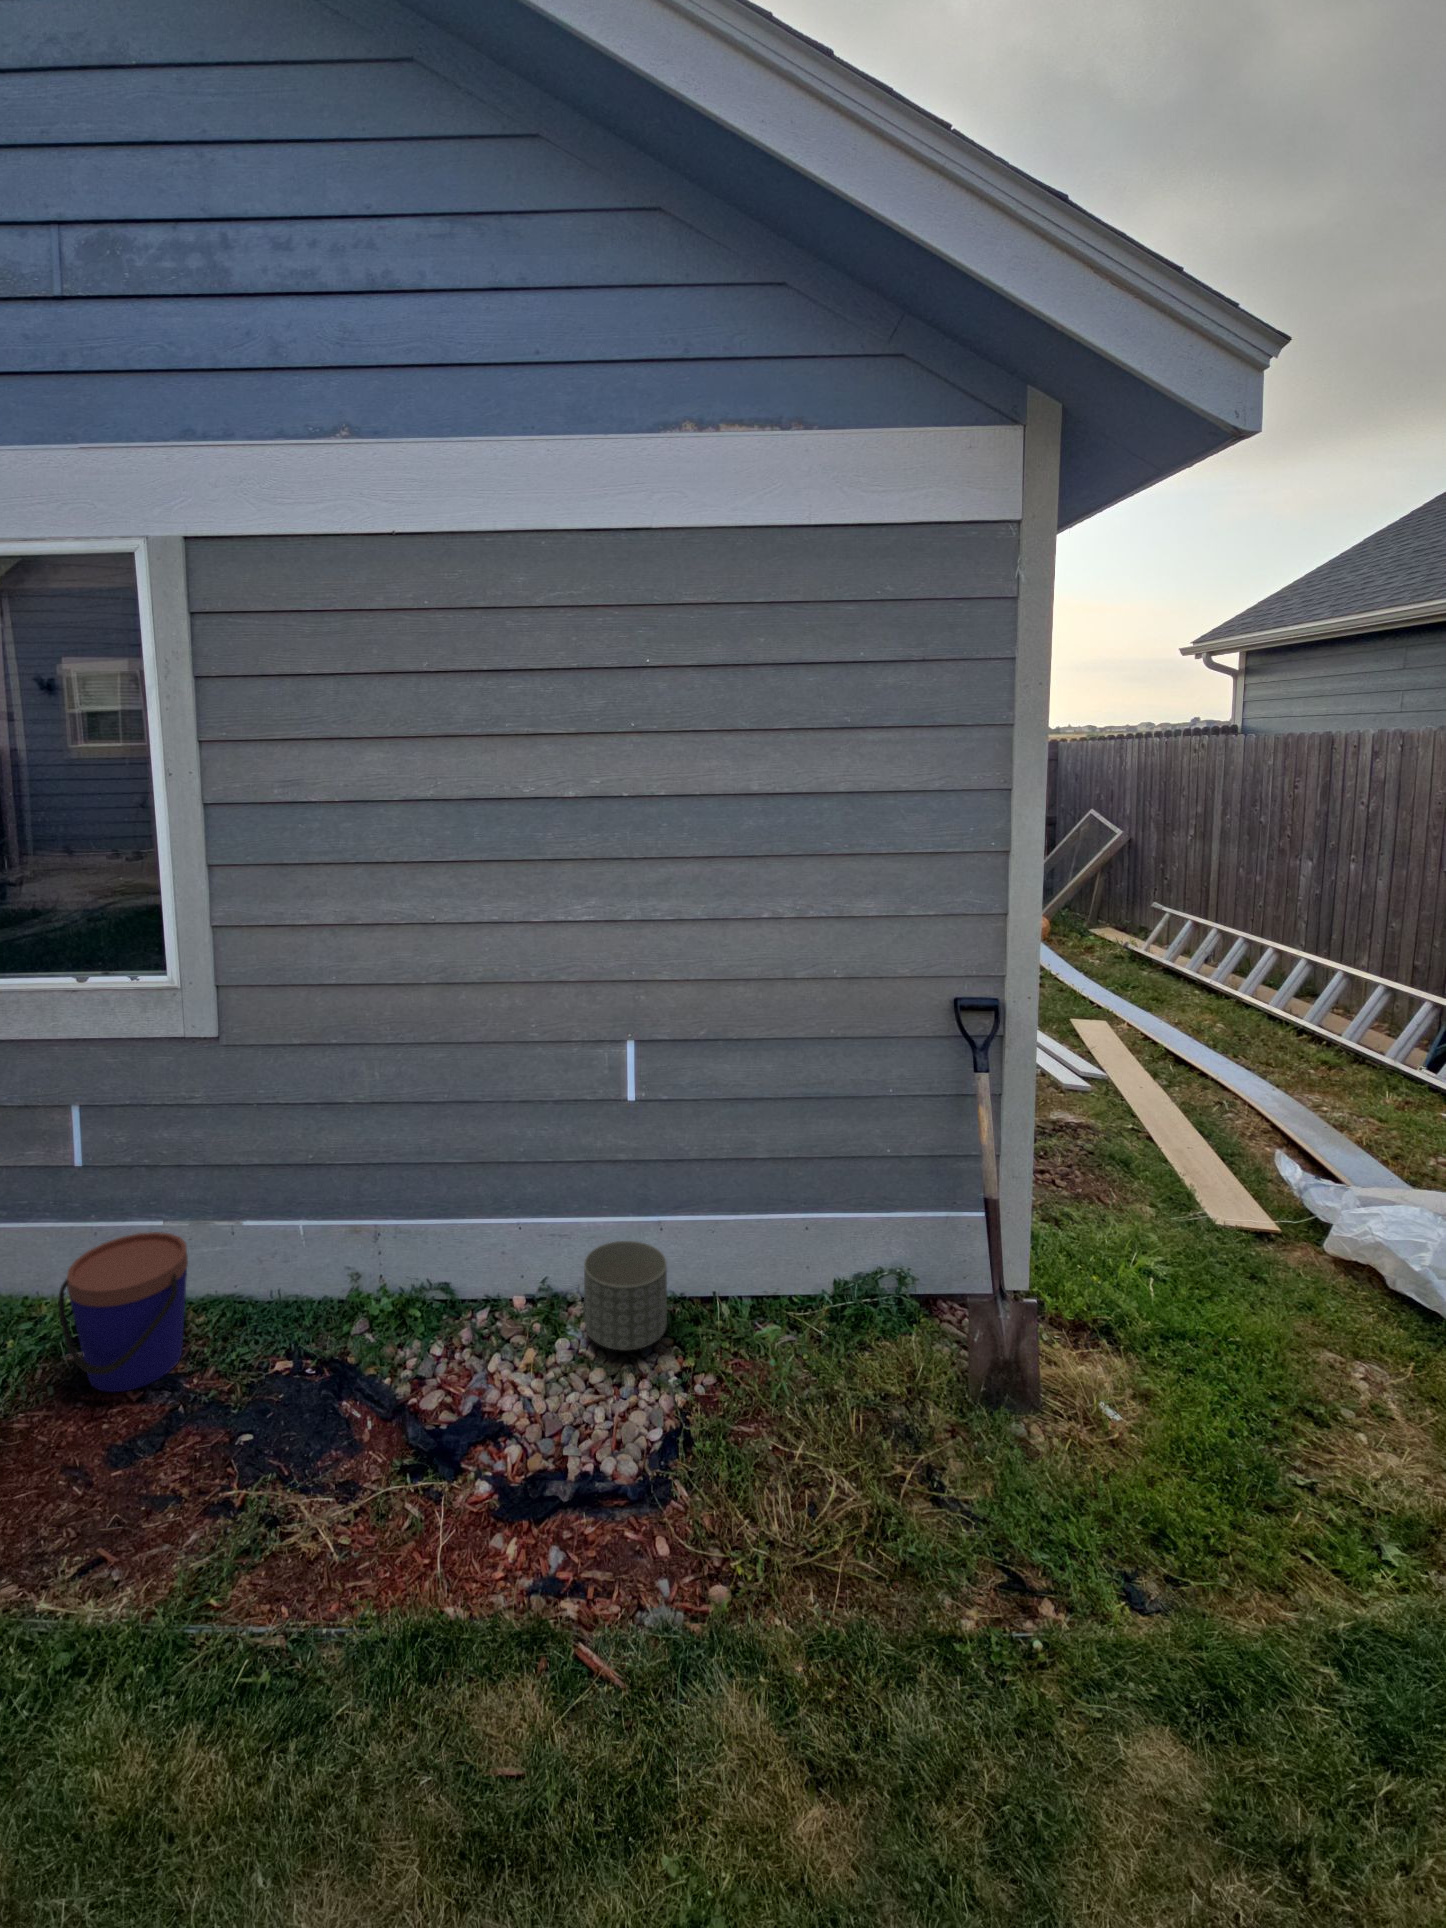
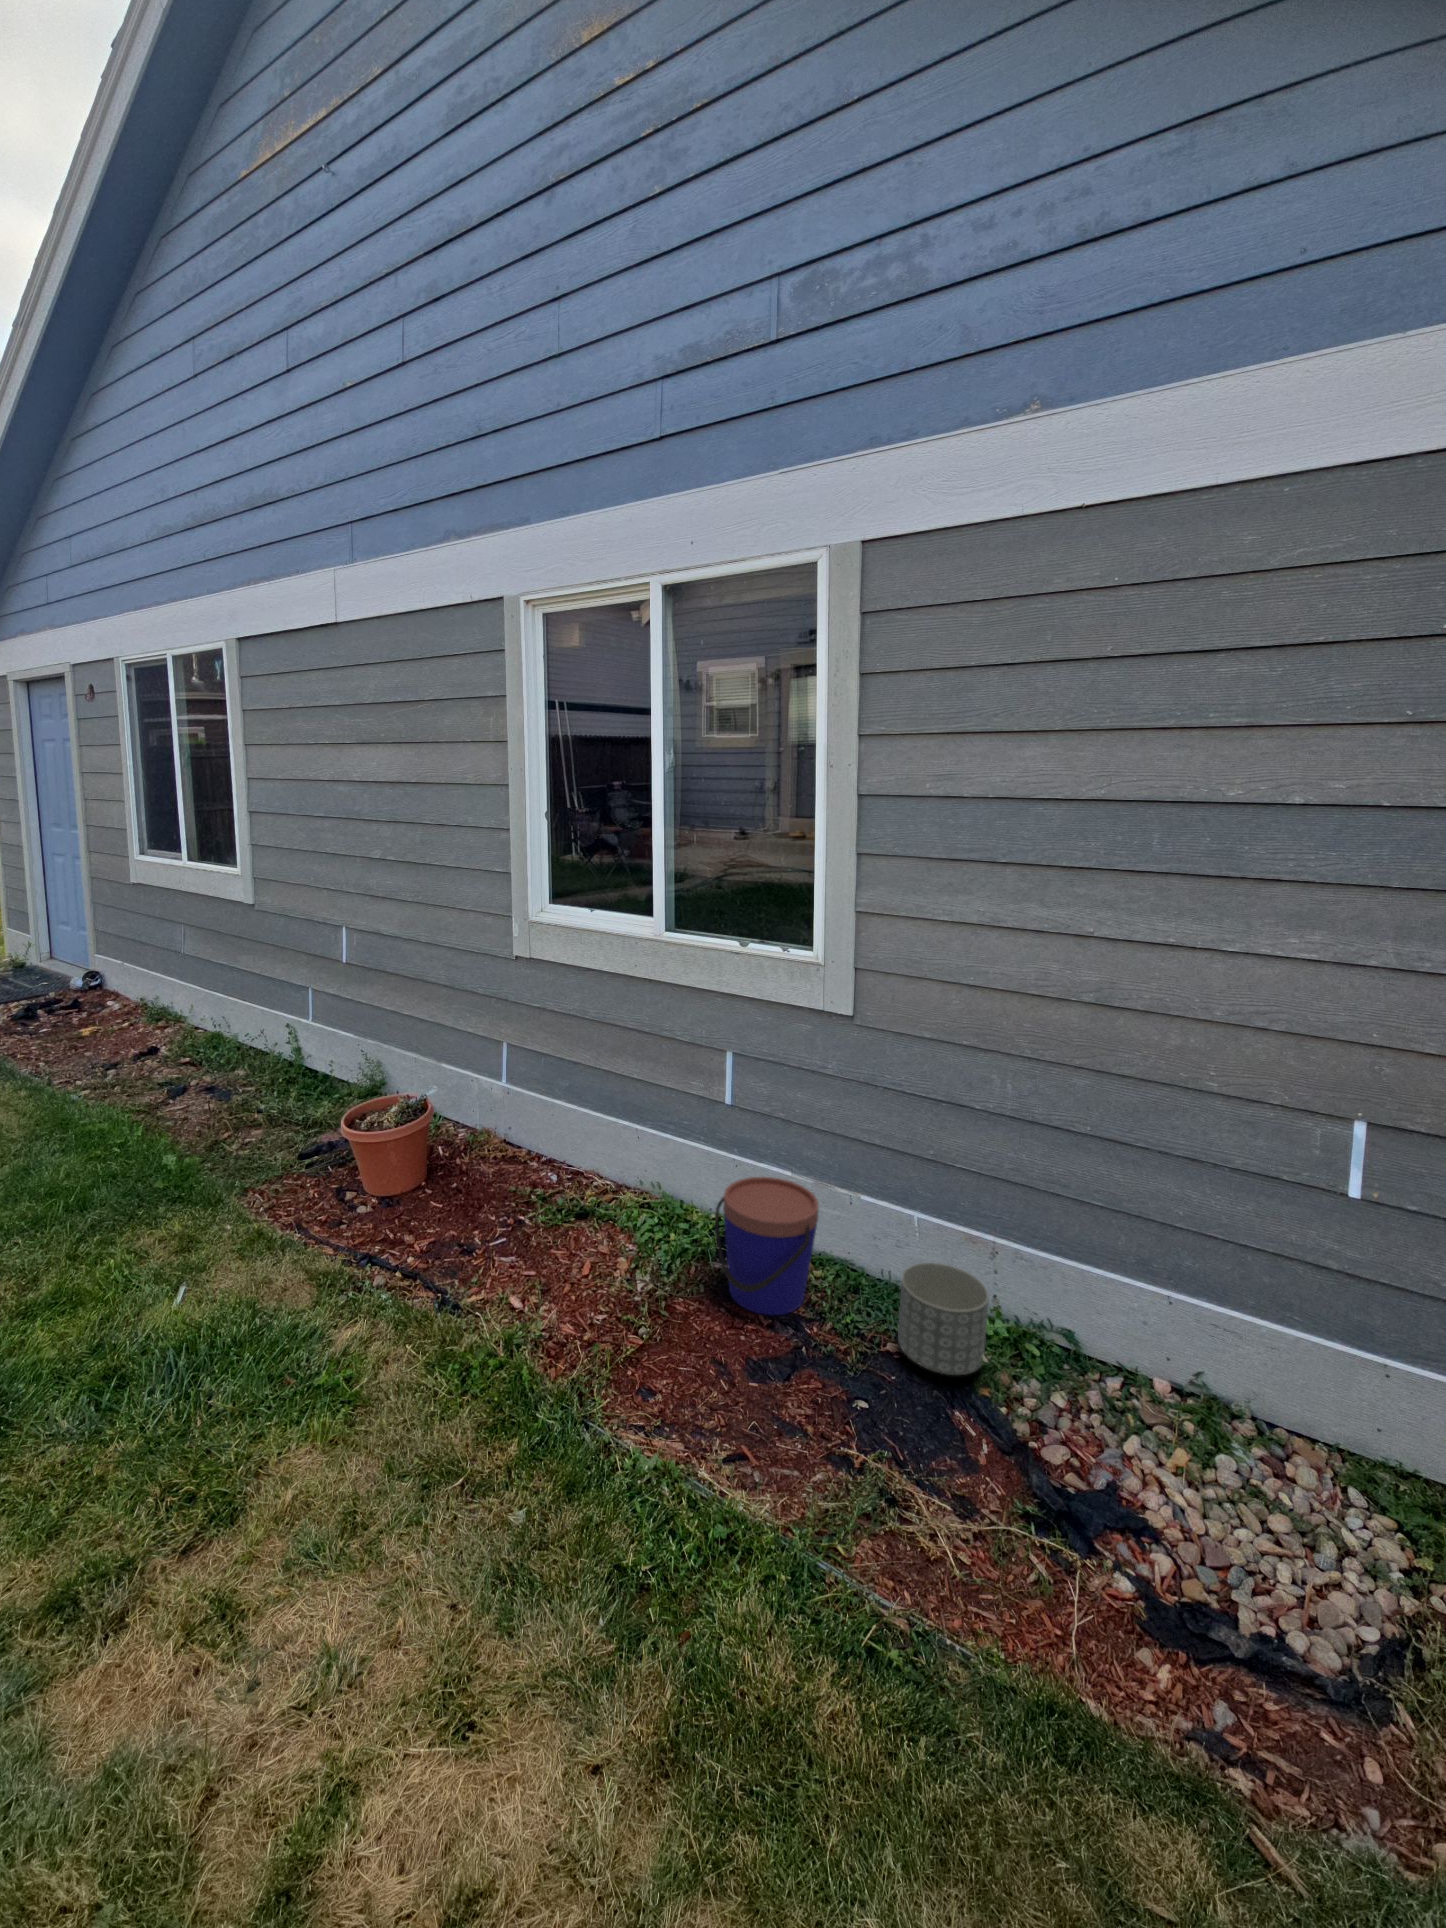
planter: present [584,1241,667,1350] -> present [898,1263,989,1375]

